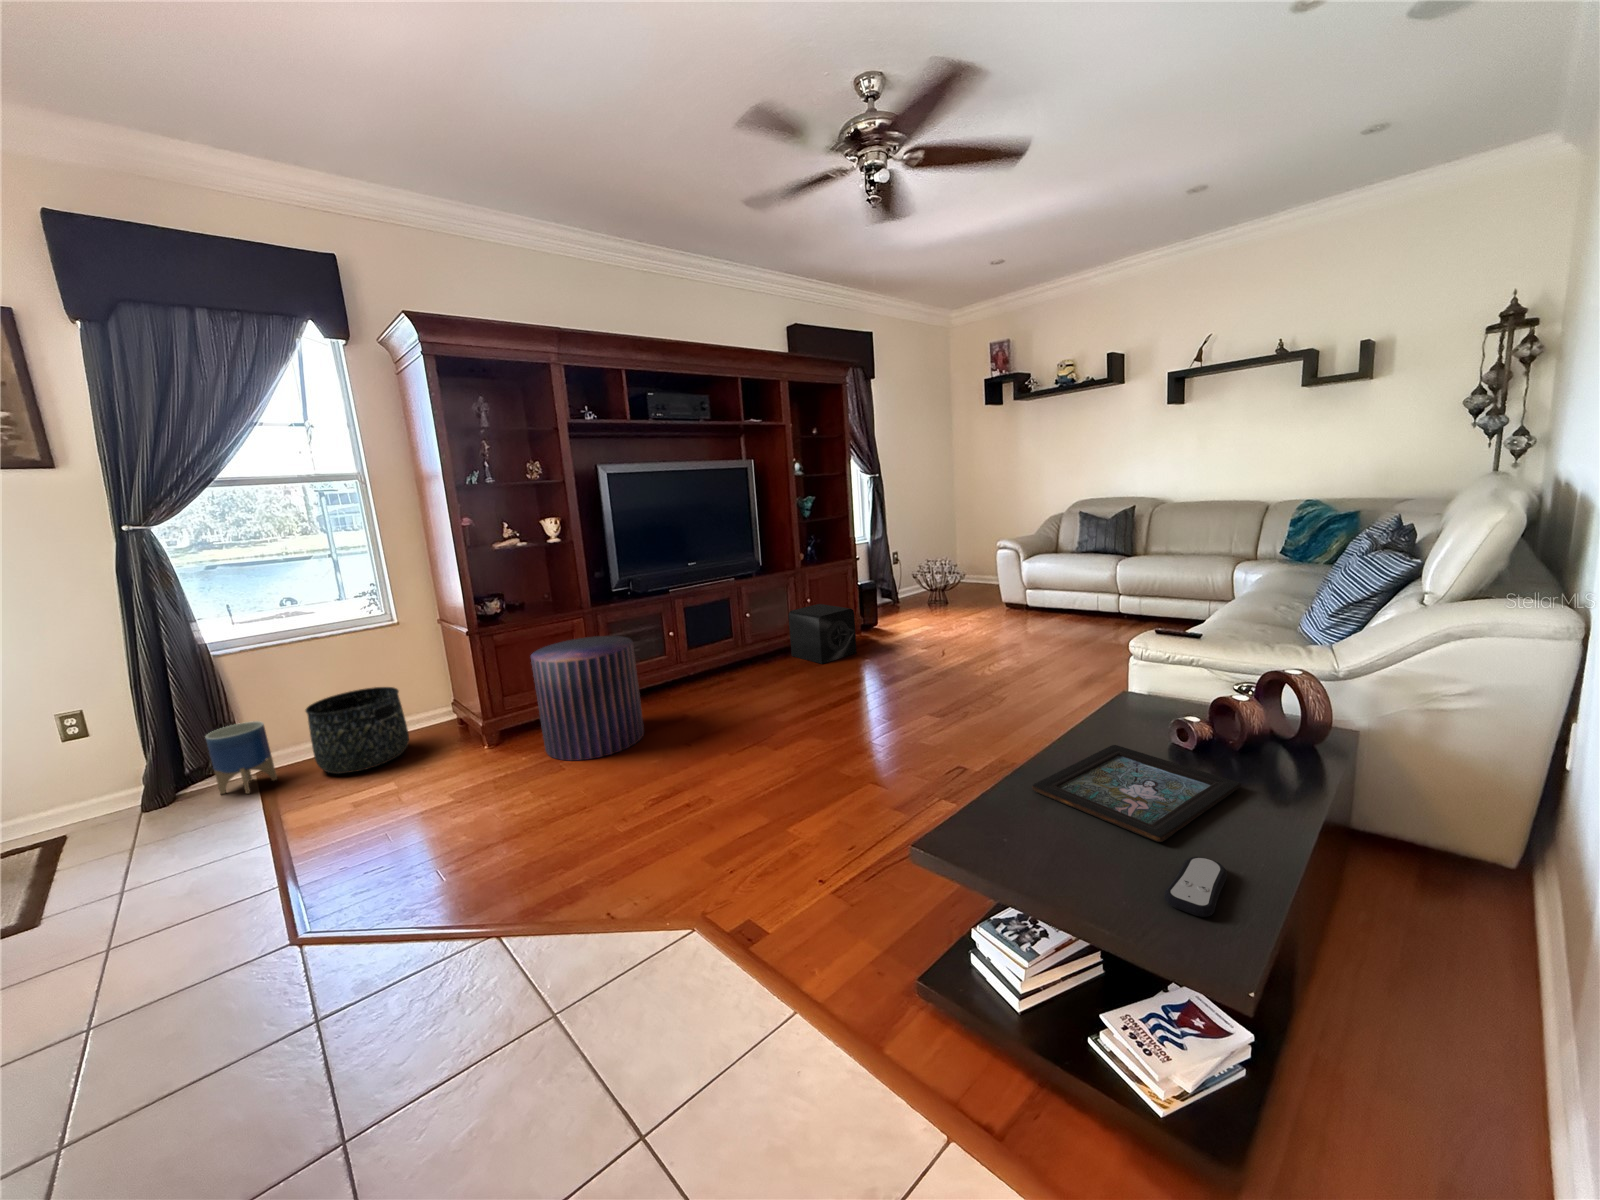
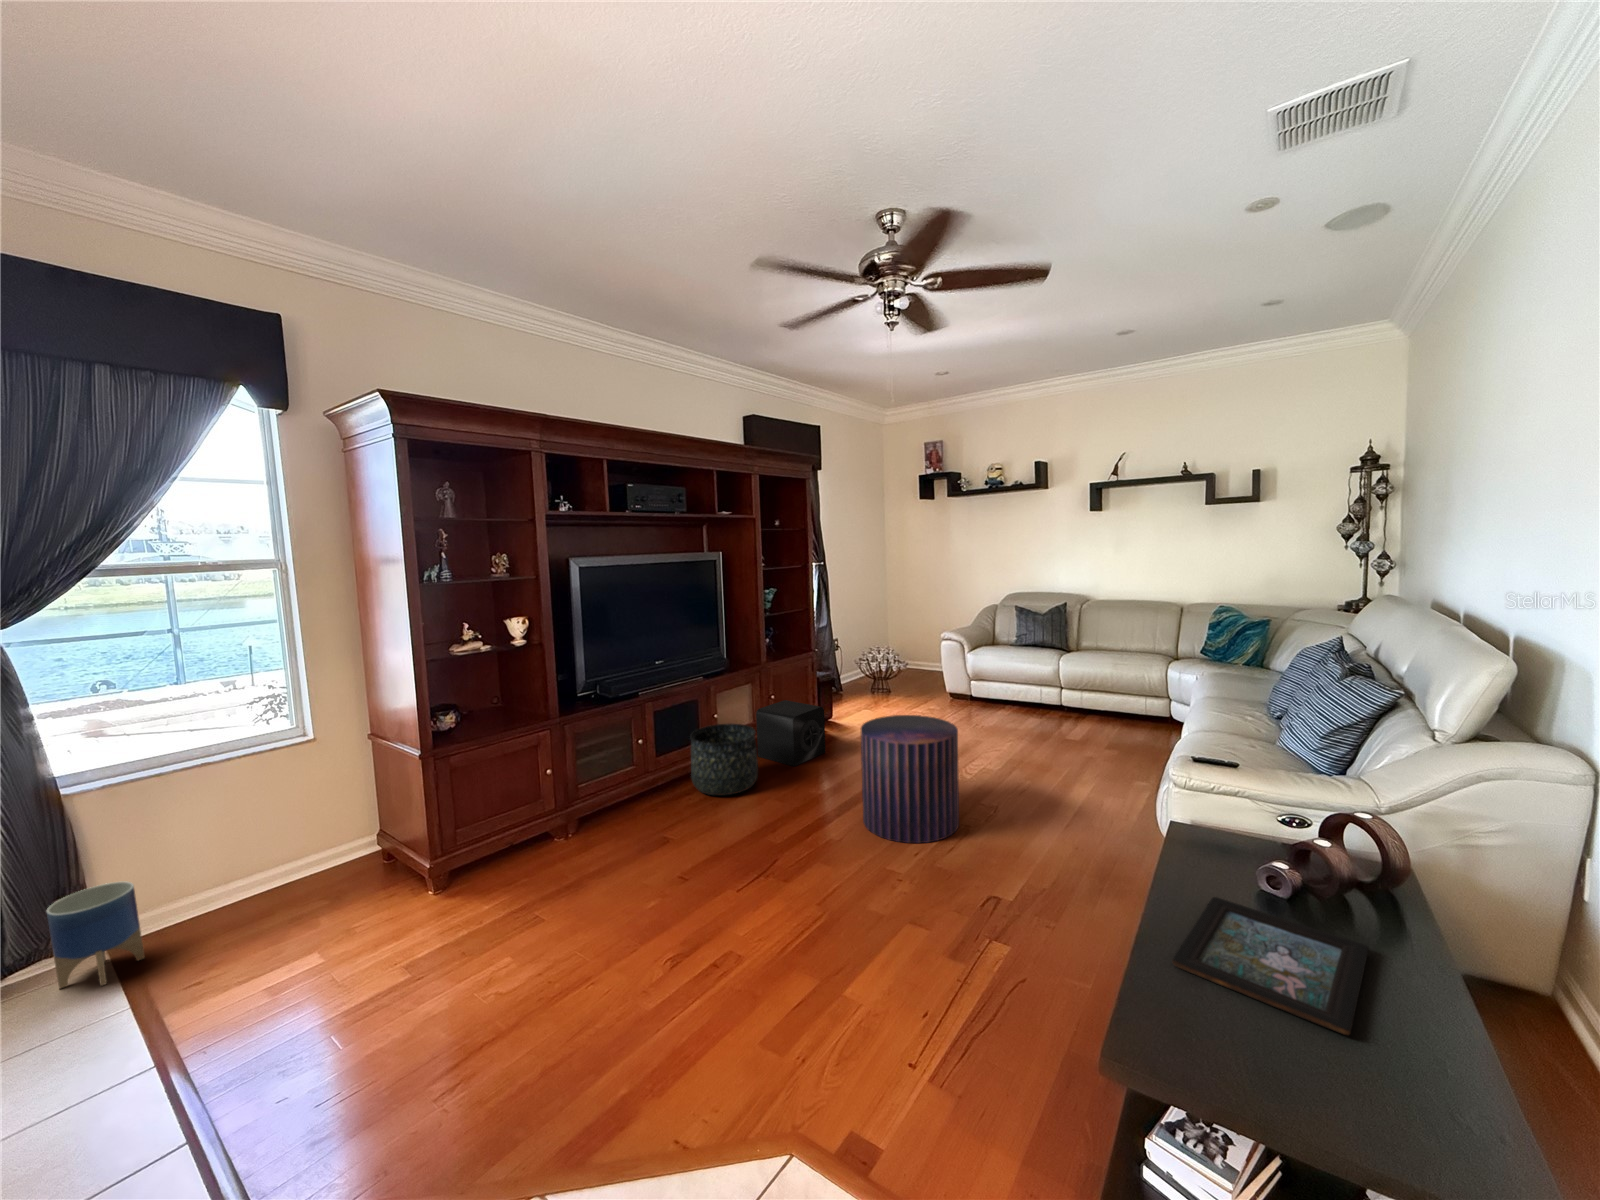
pouf: present [531,636,644,760] -> present [861,715,959,843]
basket: present [305,687,409,774] -> present [690,724,758,795]
remote control: present [1164,857,1227,917] -> none [1394,1057,1472,1147]

